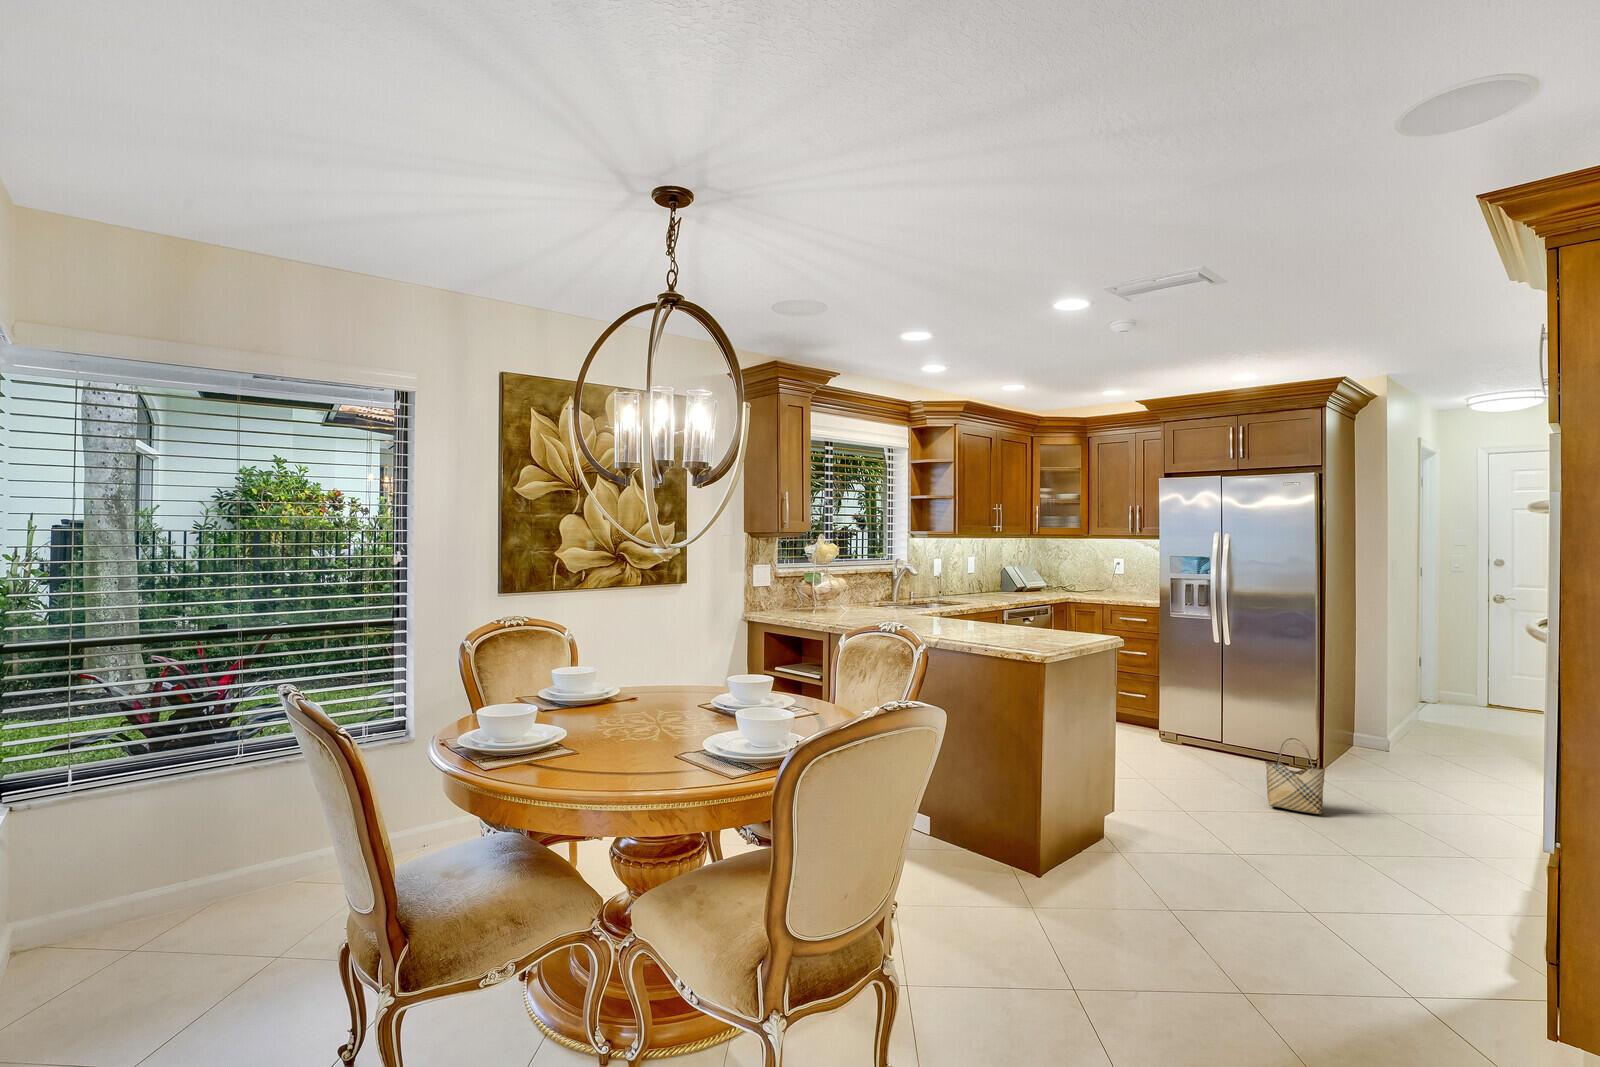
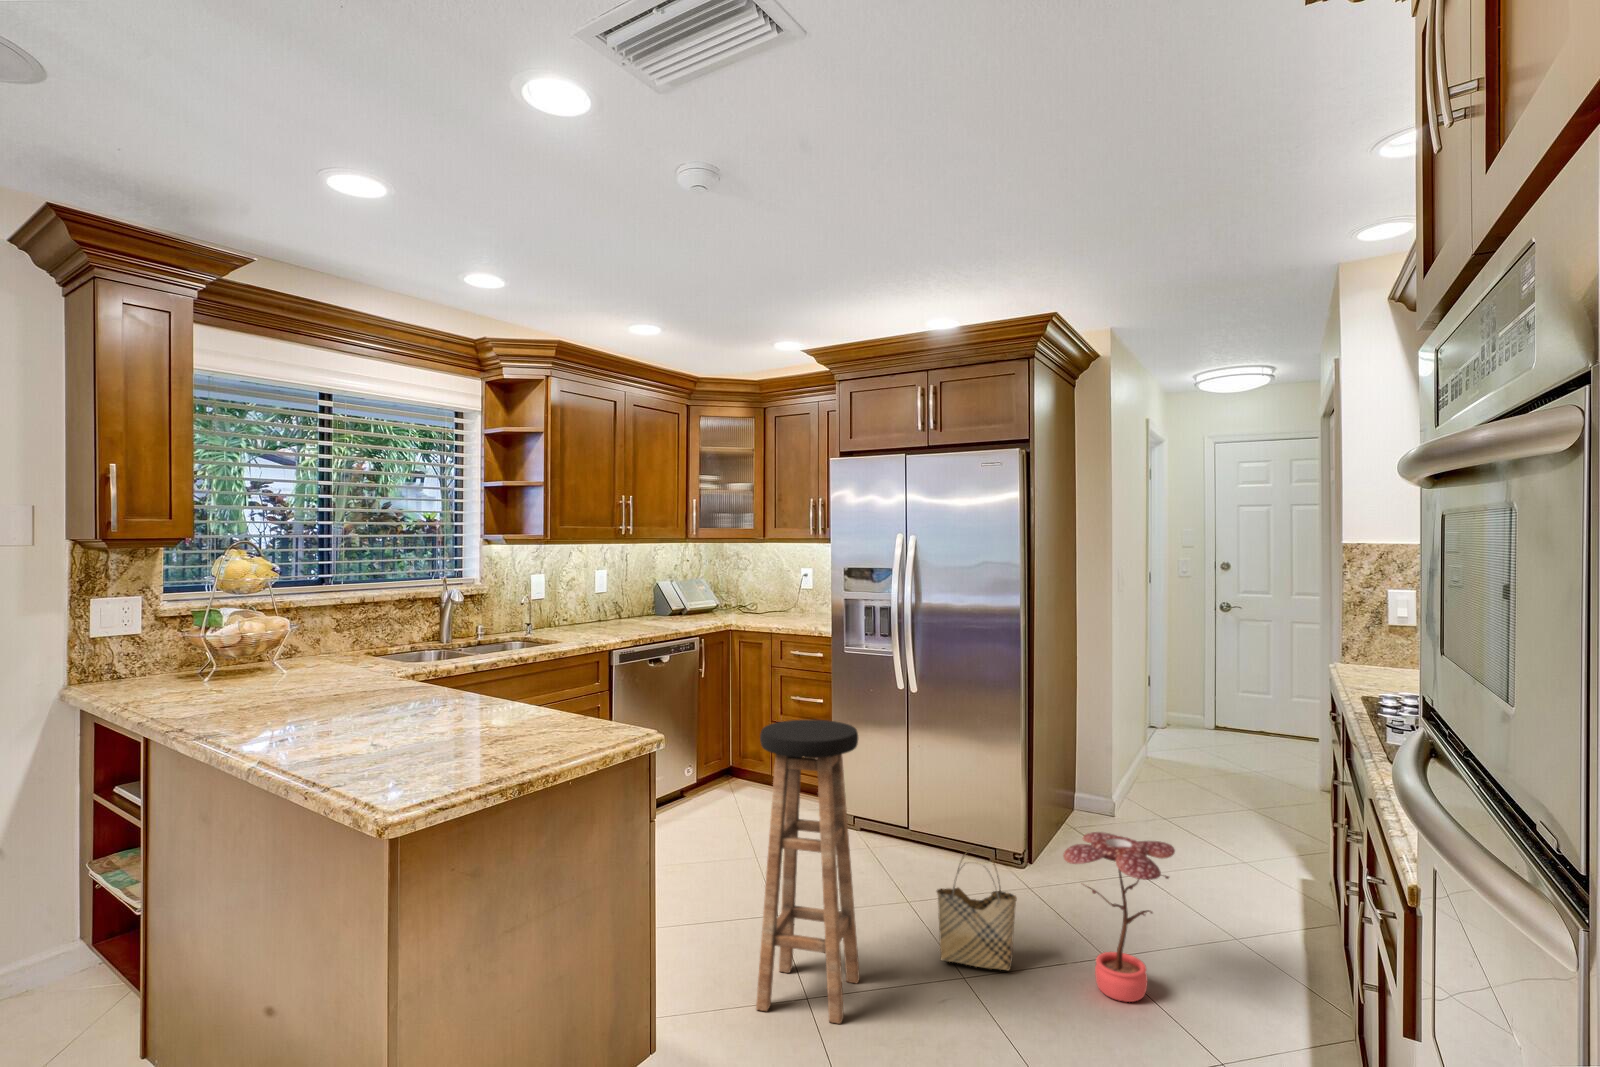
bar stool: none [1152,647,1218,824] -> present [756,720,860,1024]
potted plant: none [1363,731,1448,835] -> present [1063,832,1175,1002]

